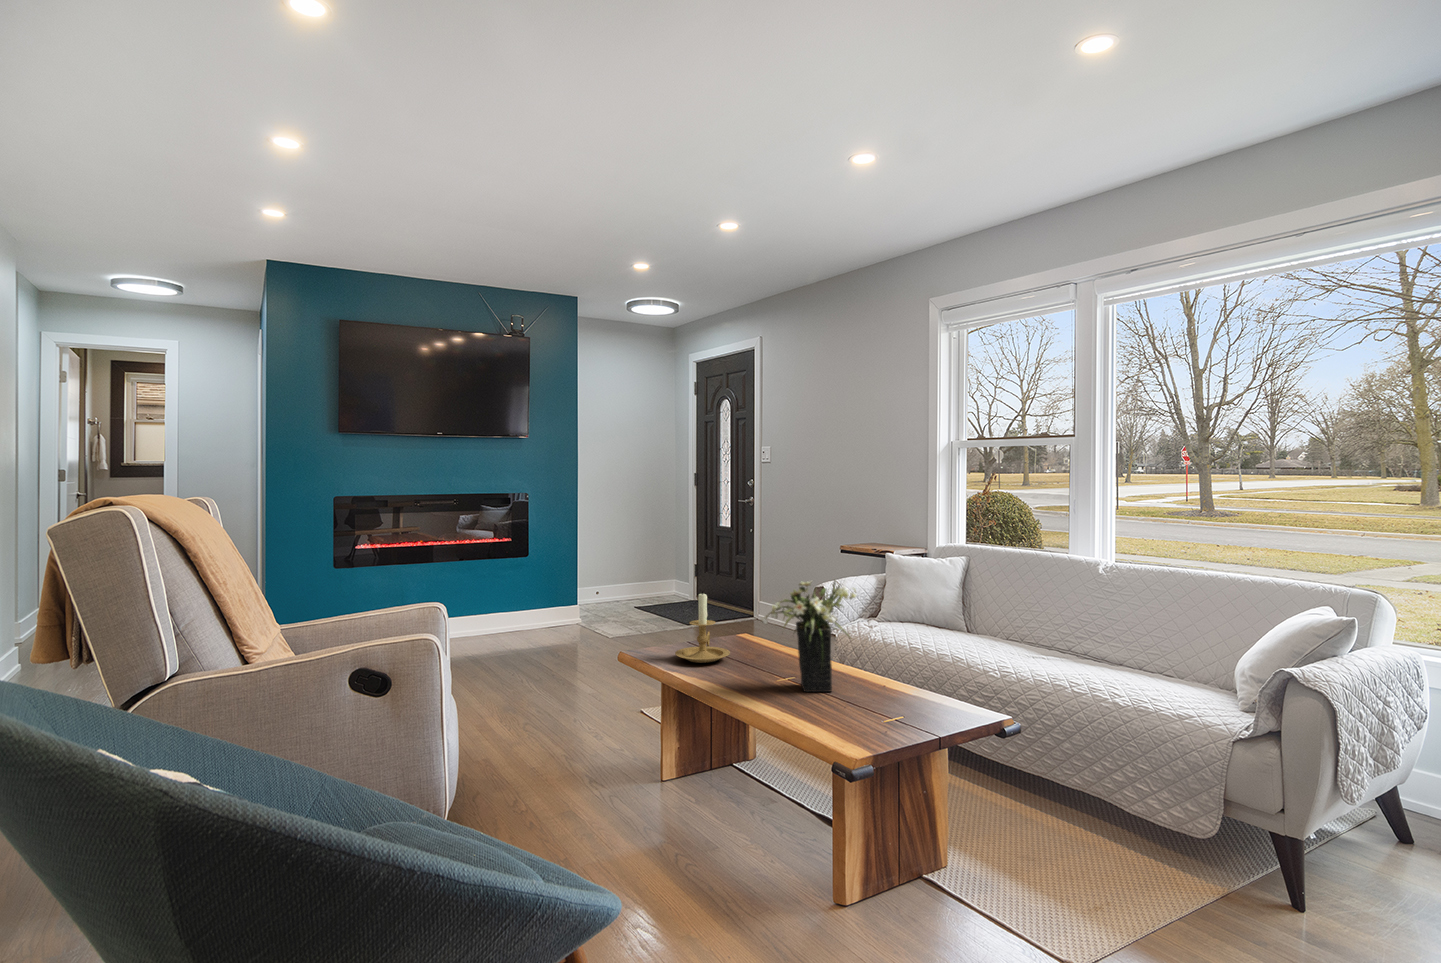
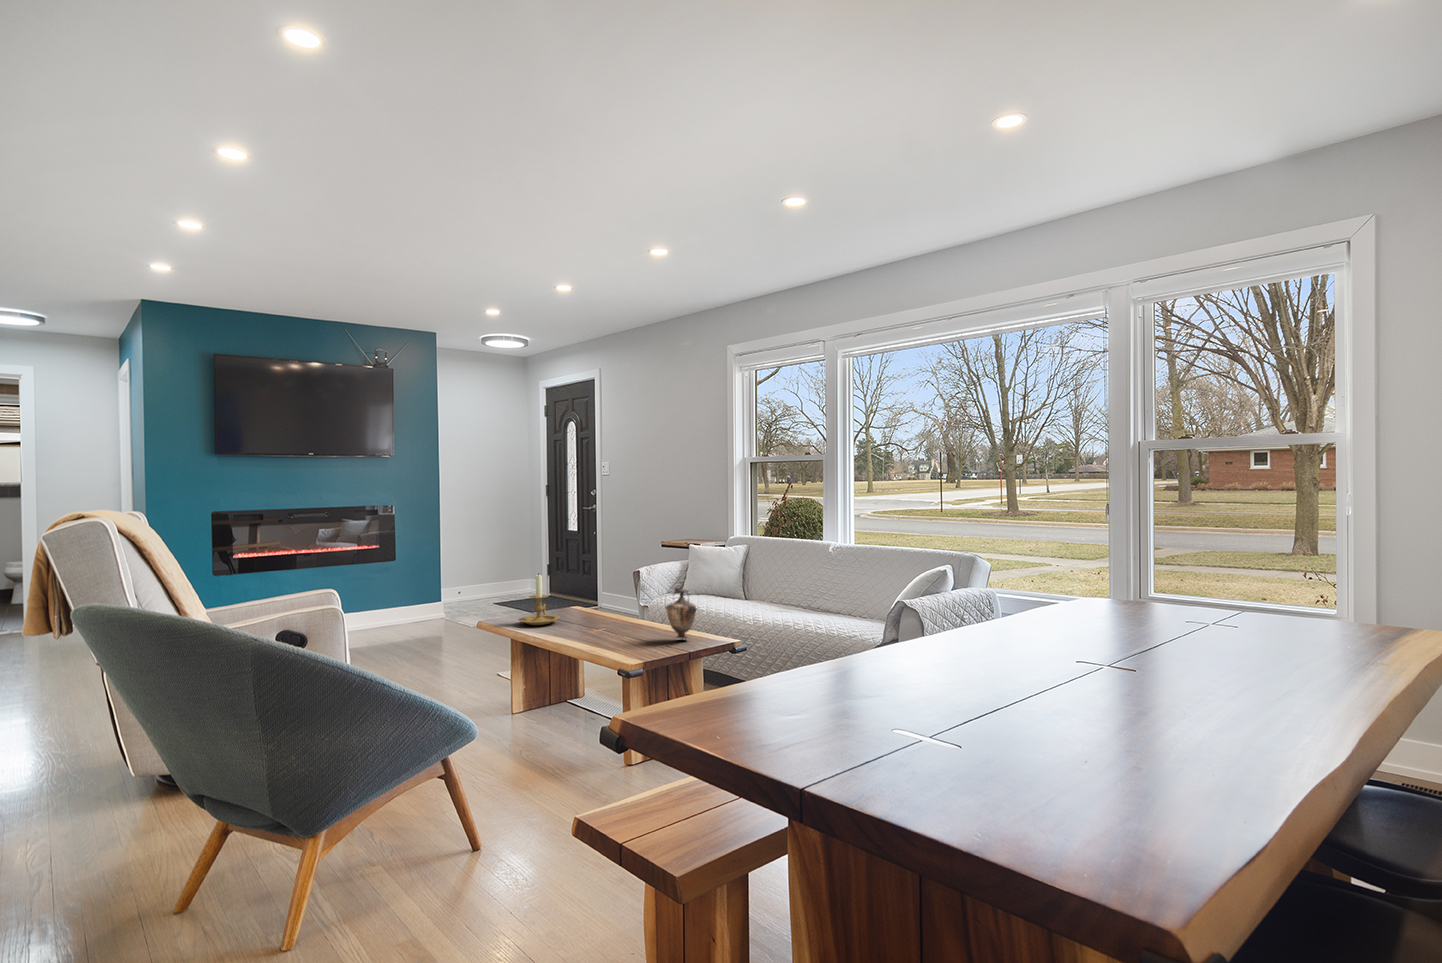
flower arrangement: present [761,581,856,692] -> none [577,558,645,637]
vase: none [892,624,944,707] -> present [666,588,697,639]

